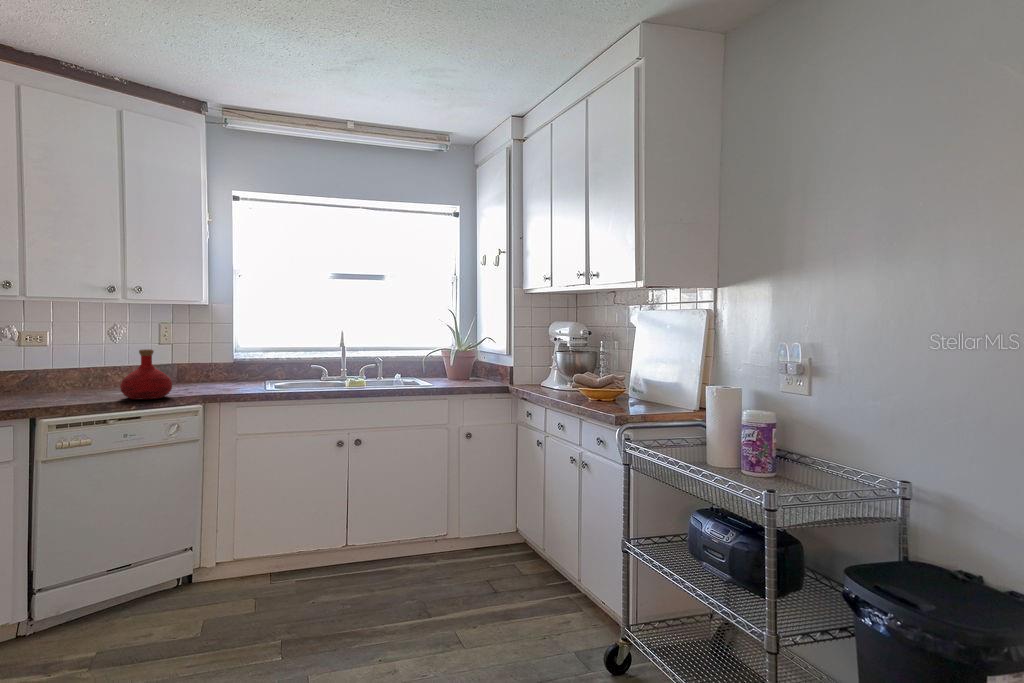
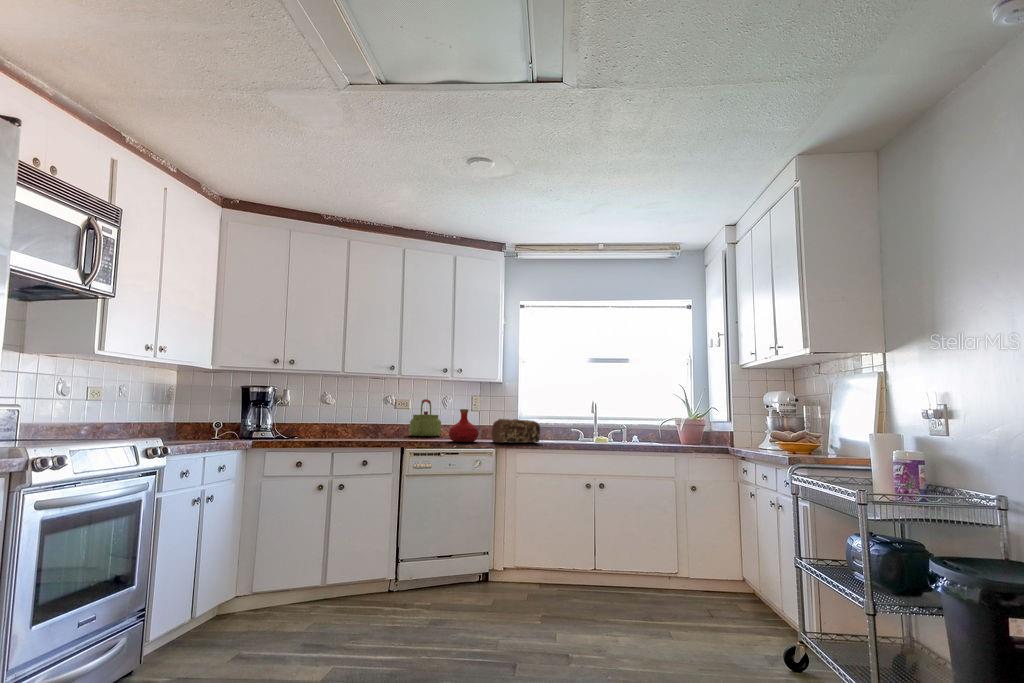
kettle: none [52,332,109,389] -> present [410,399,441,436]
bread loaf: none [193,361,269,398] -> present [491,419,540,443]

